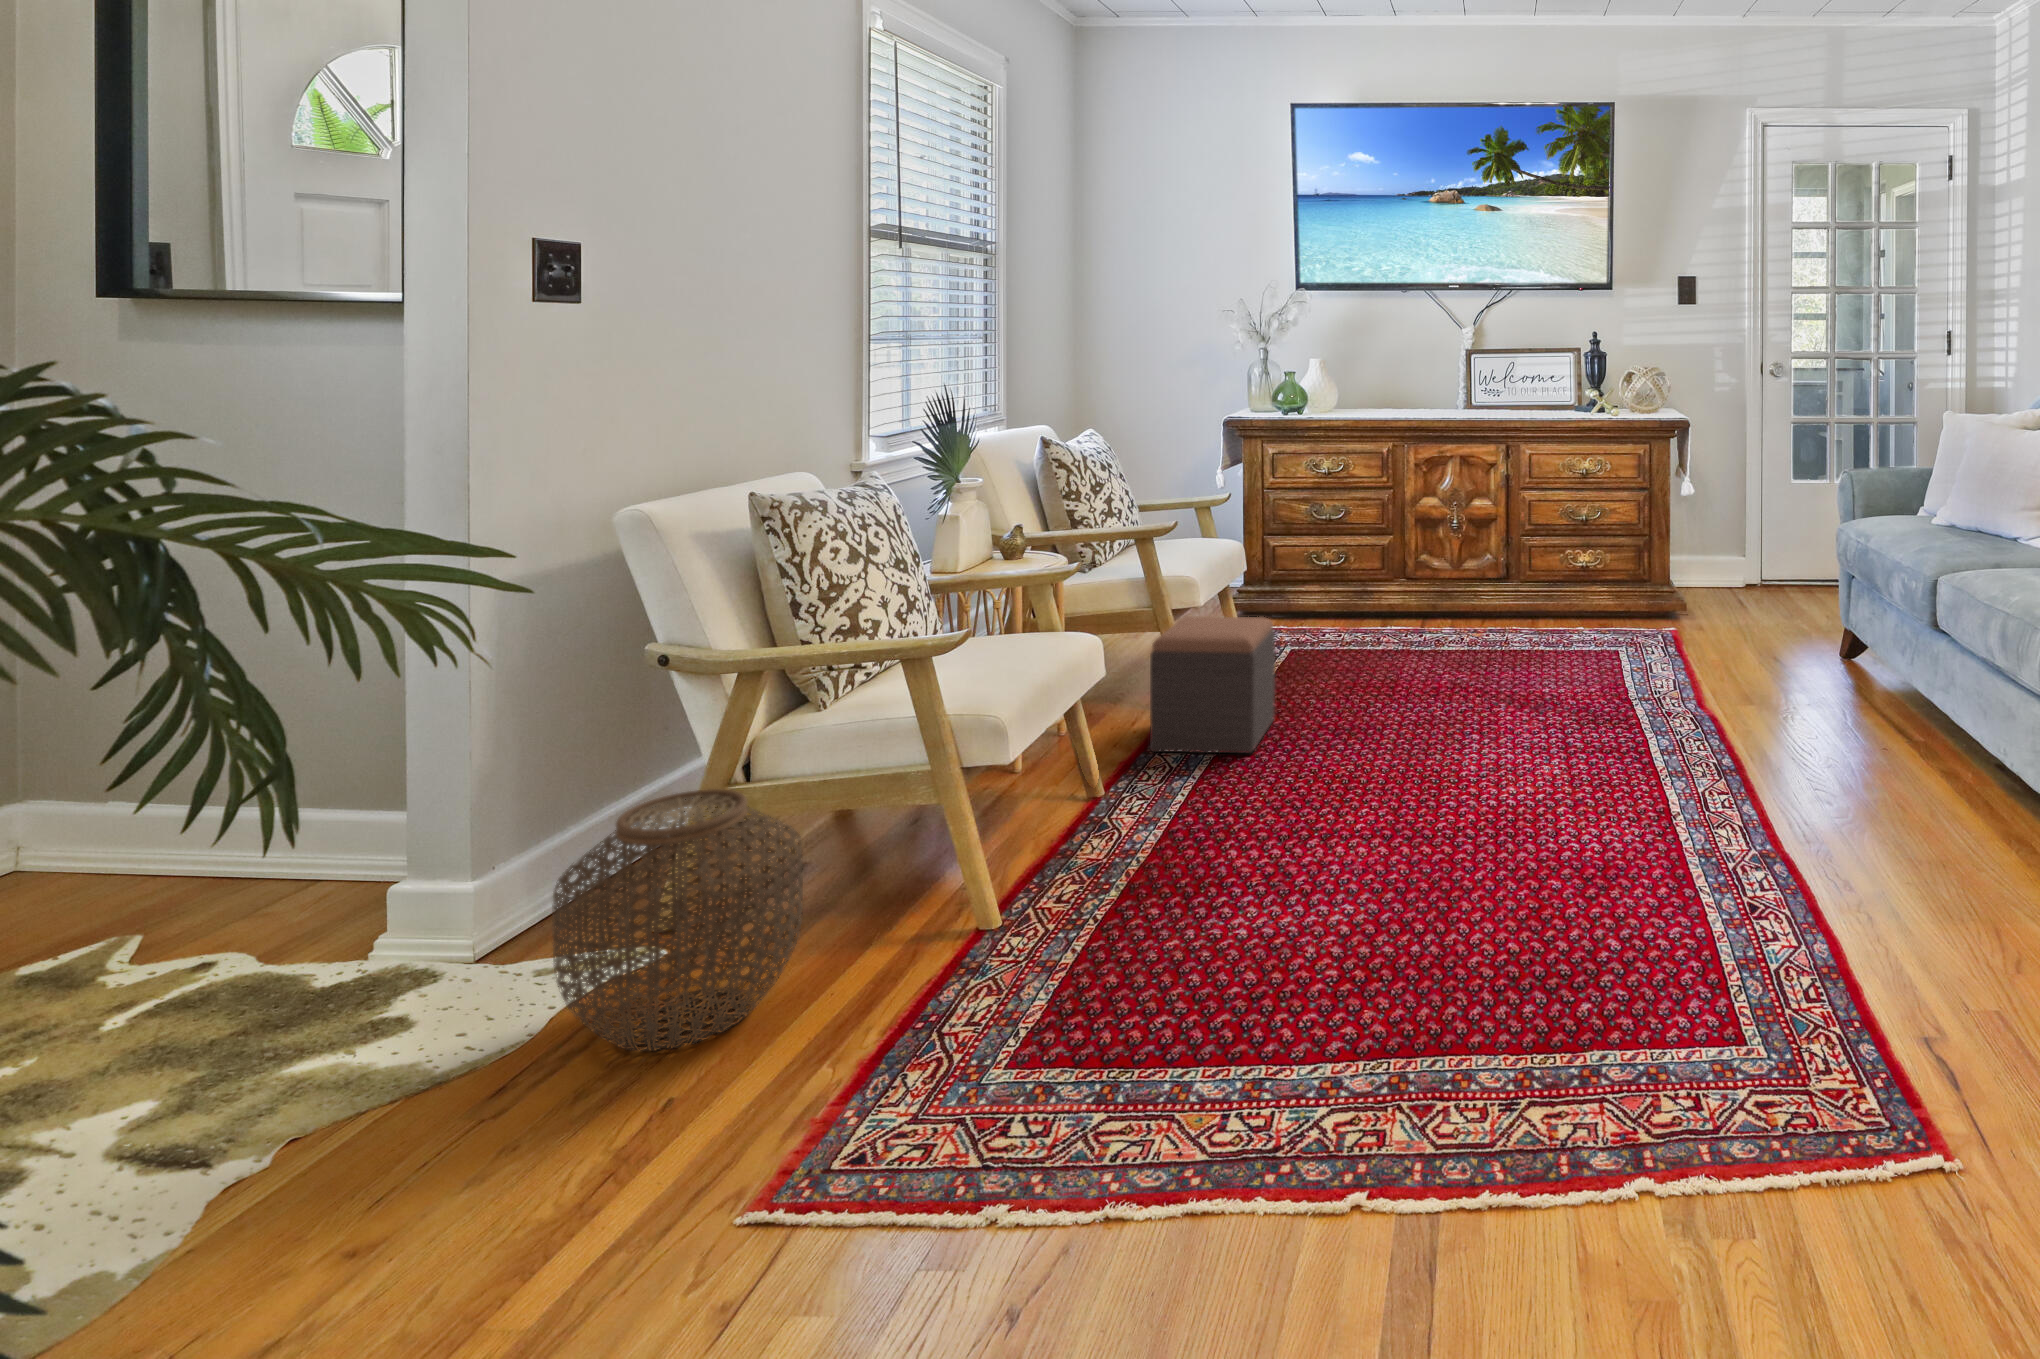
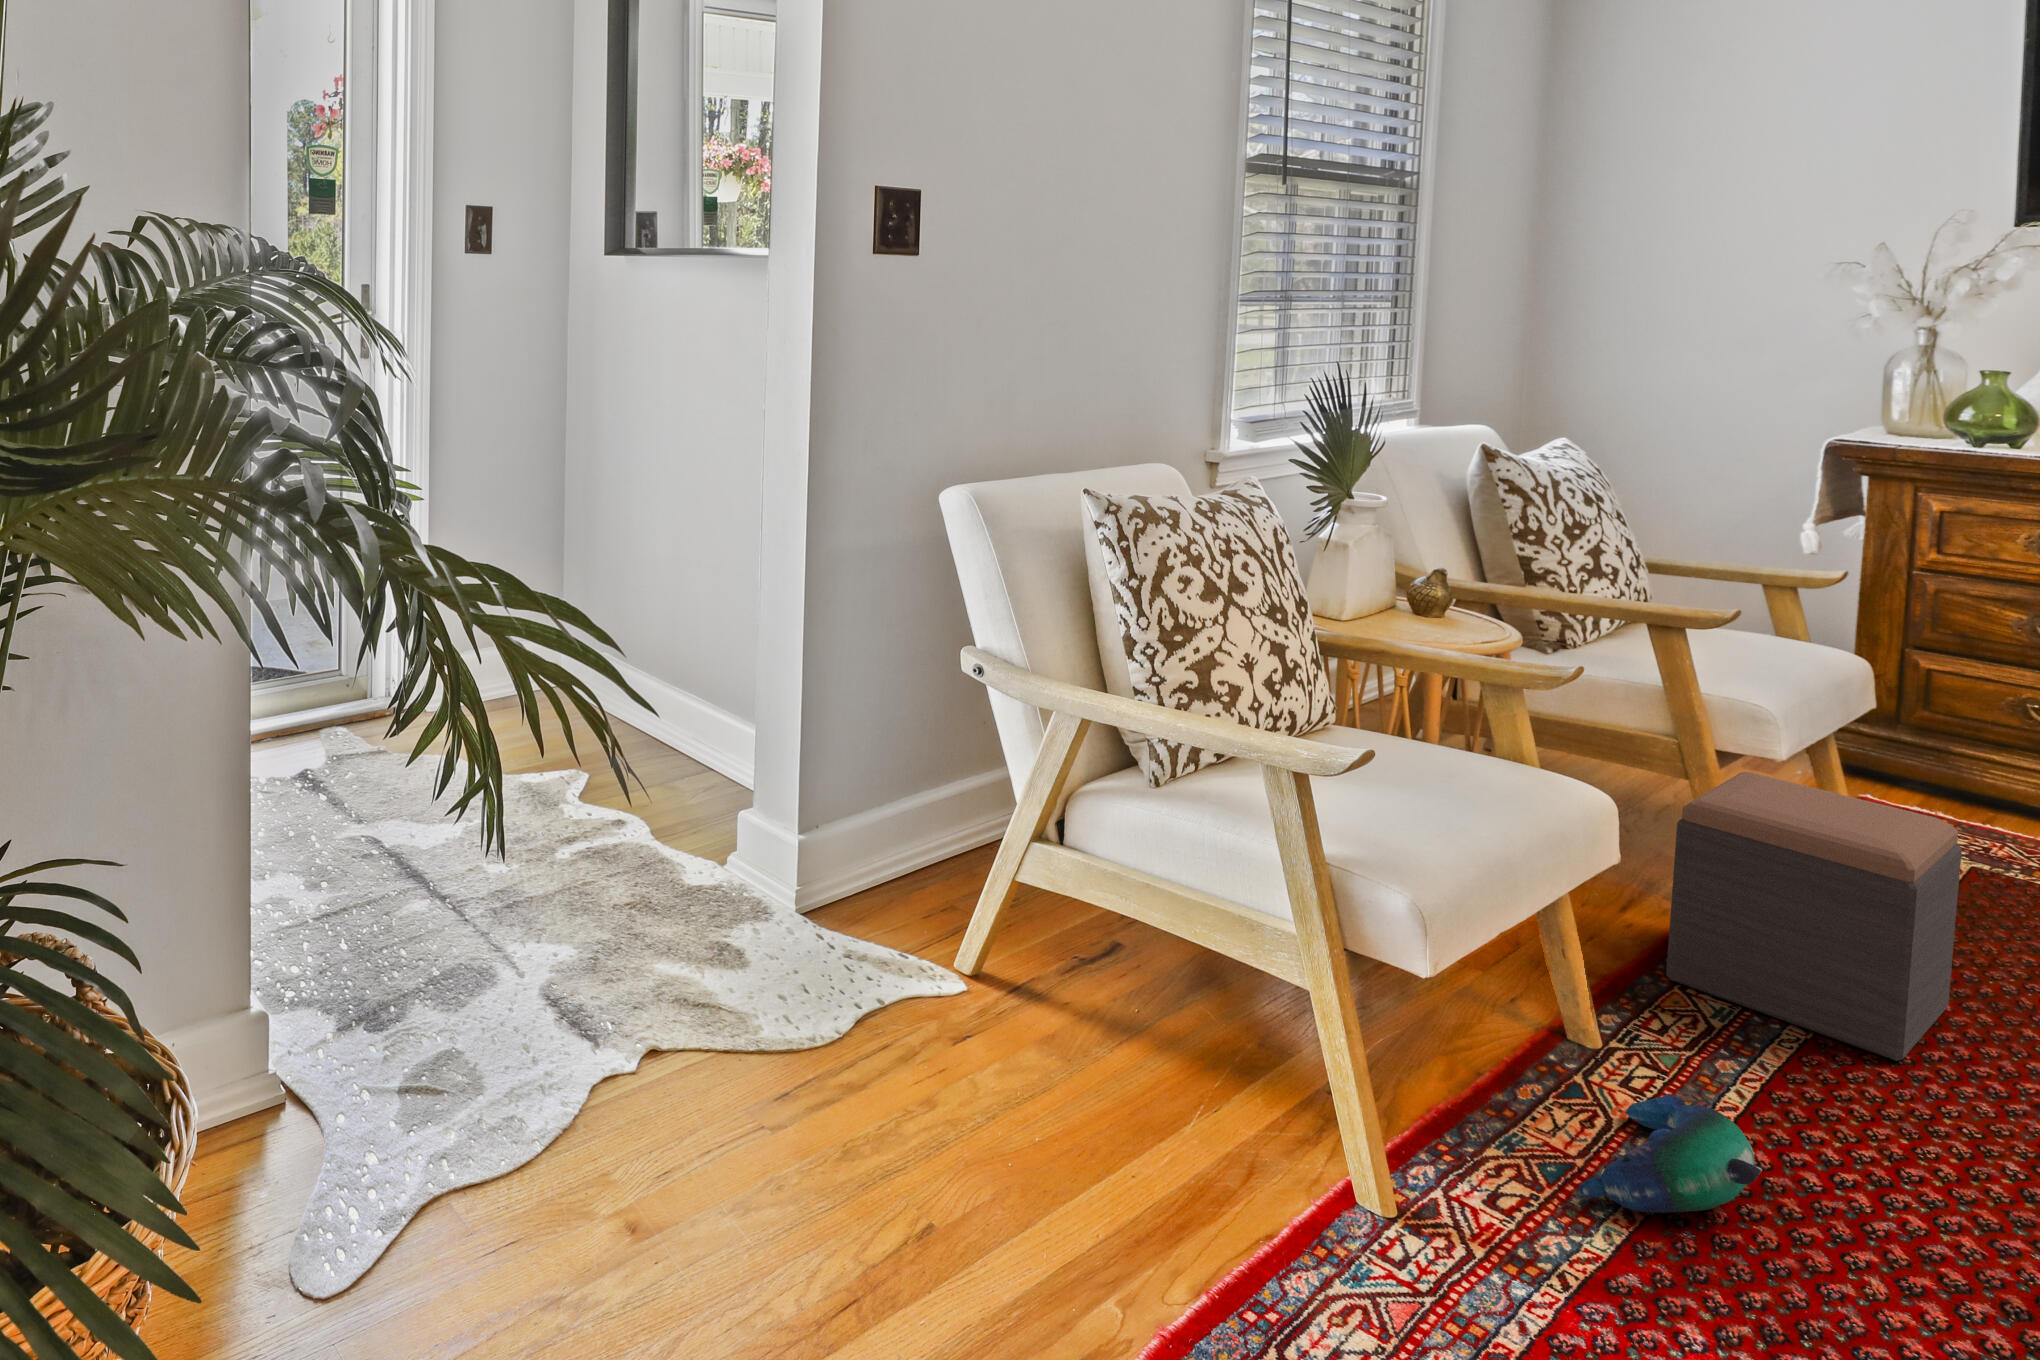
woven basket: present [552,789,803,1051] -> none [853,848,1122,1172]
plush toy: none [1099,803,1184,878] -> present [1579,1094,1762,1215]

